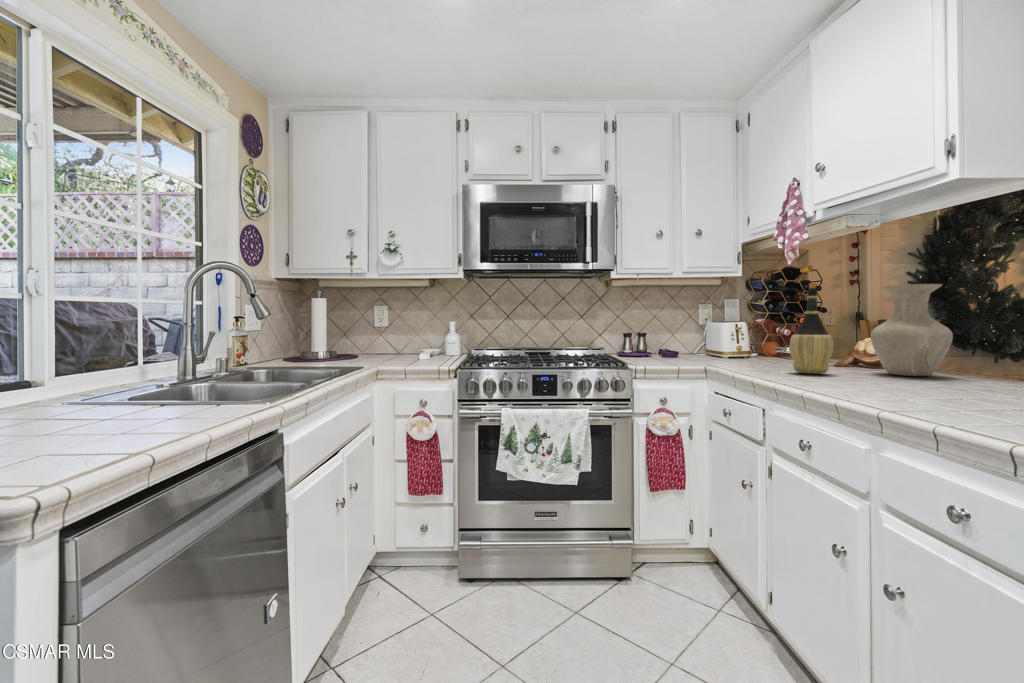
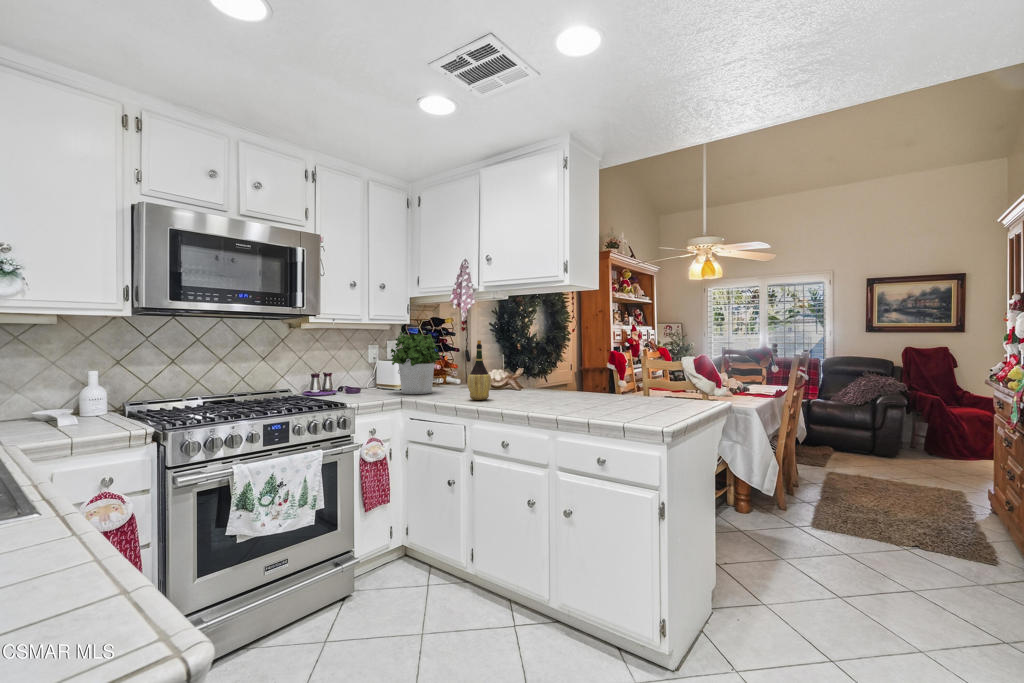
potted plant: none [703,282,775,362] -> present [391,332,439,394]
vase: present [871,284,953,376] -> none [504,343,539,396]

